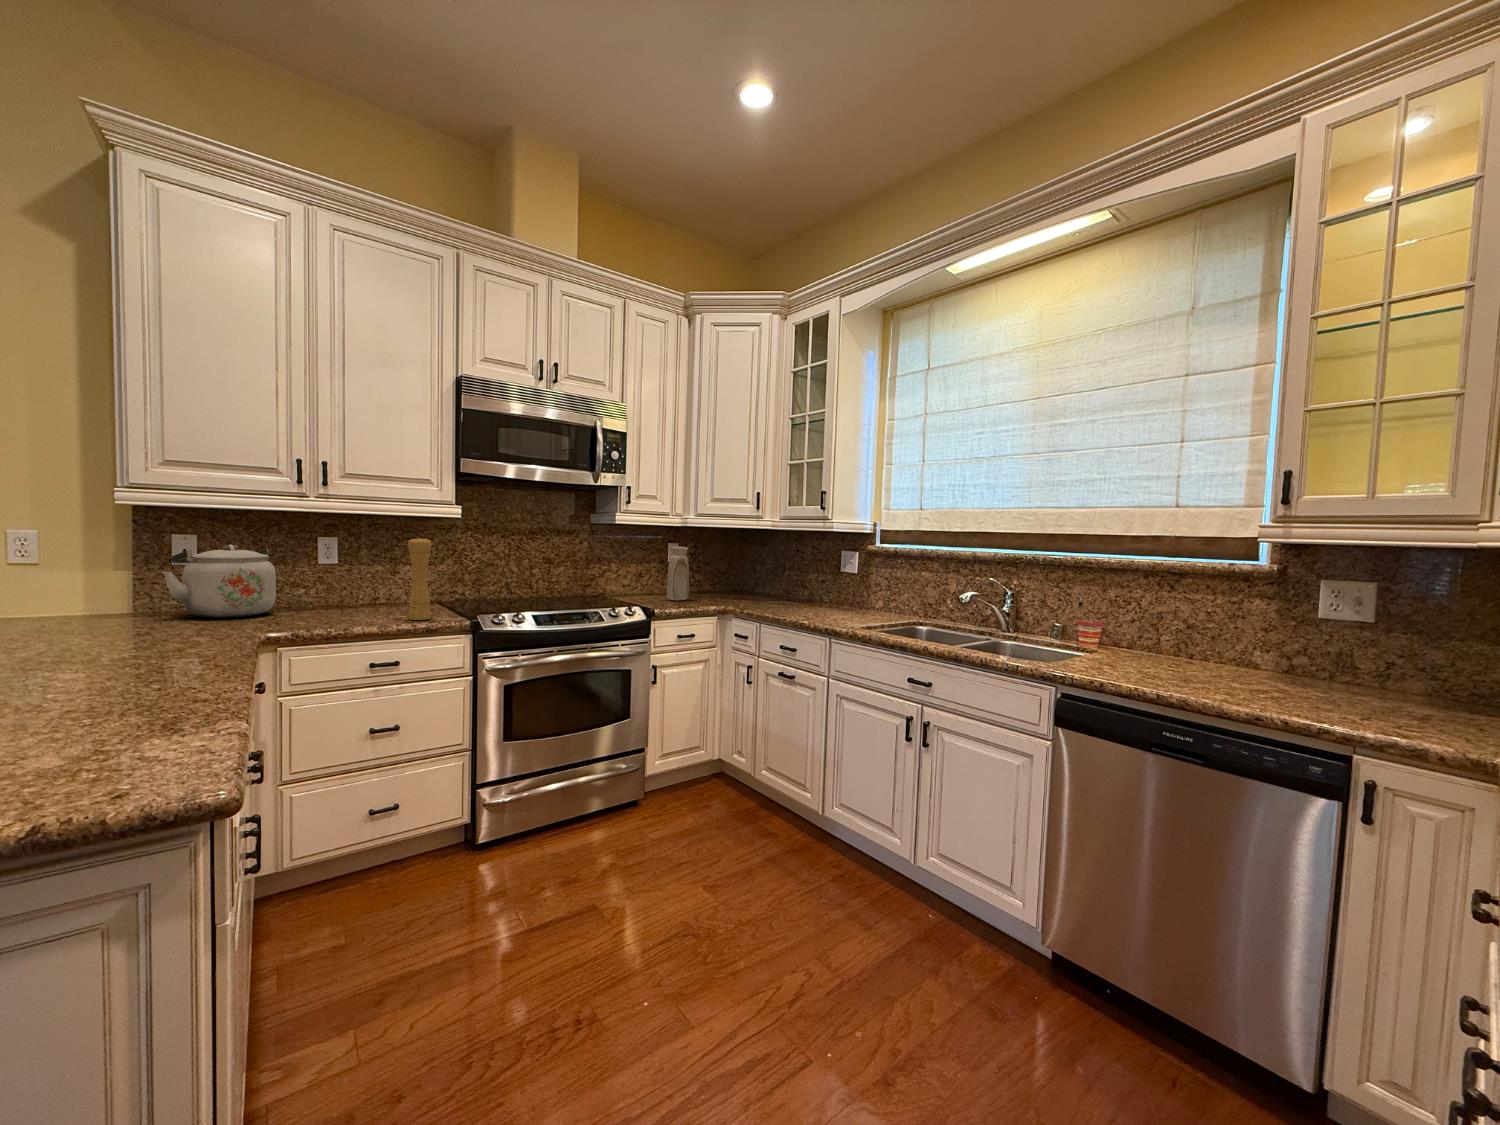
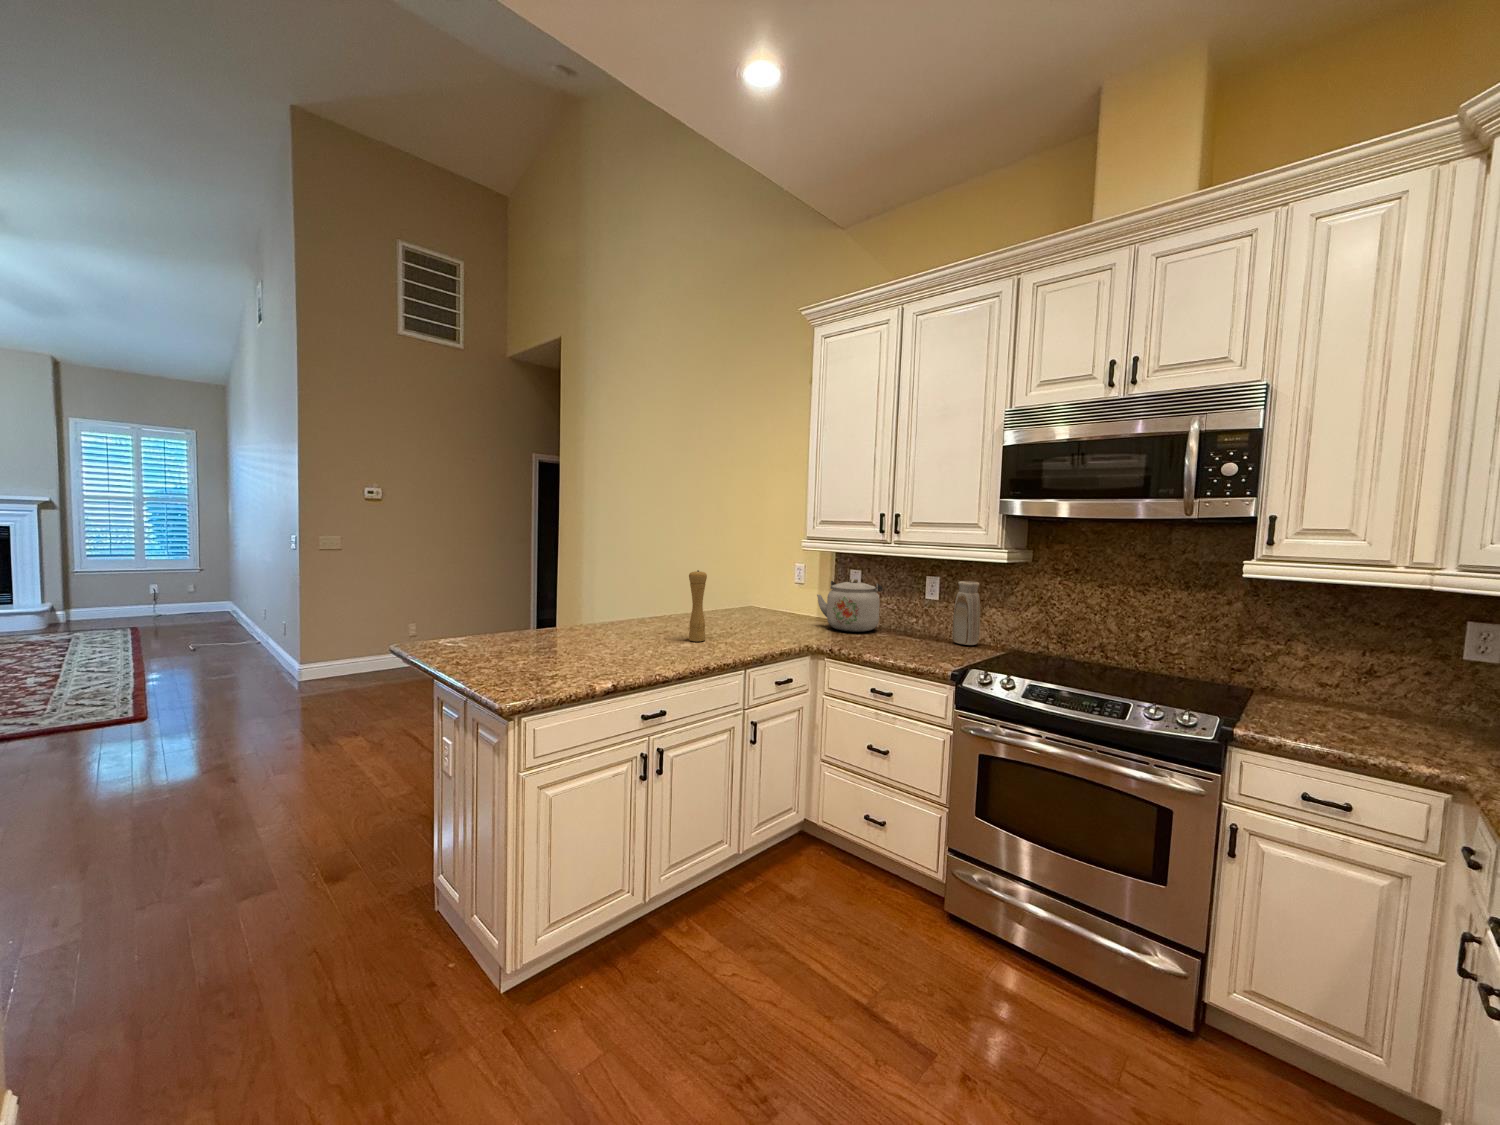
pepper mill: present [408,537,432,620] -> present [689,570,707,641]
vase: present [667,546,689,600] -> present [952,581,980,645]

